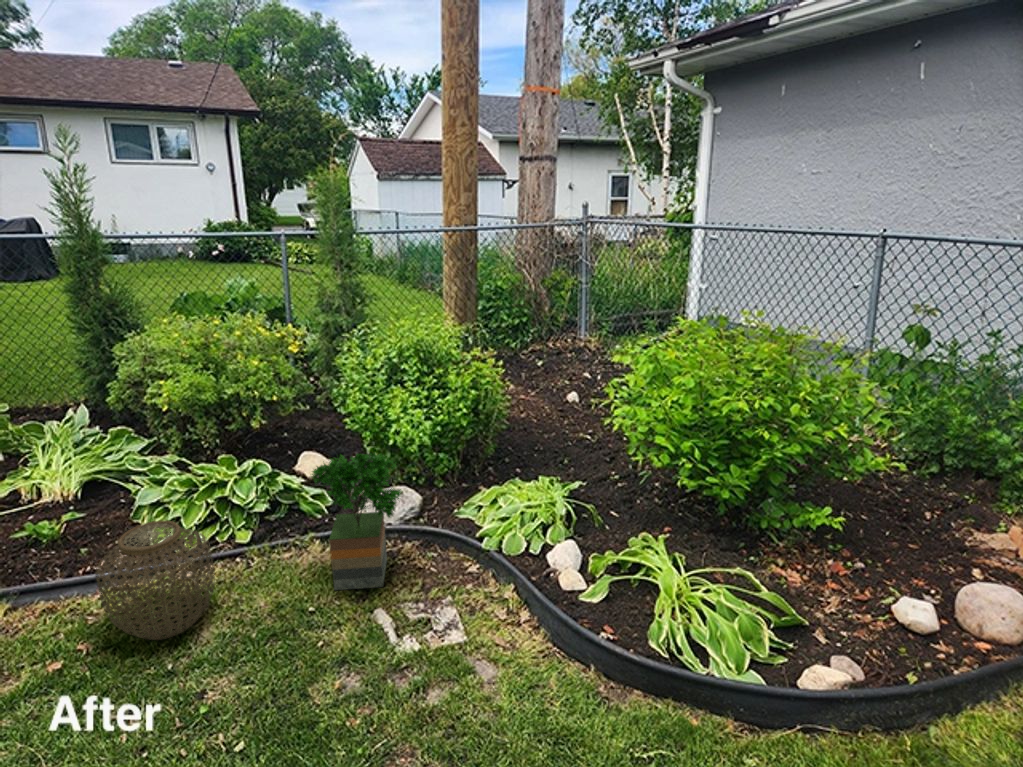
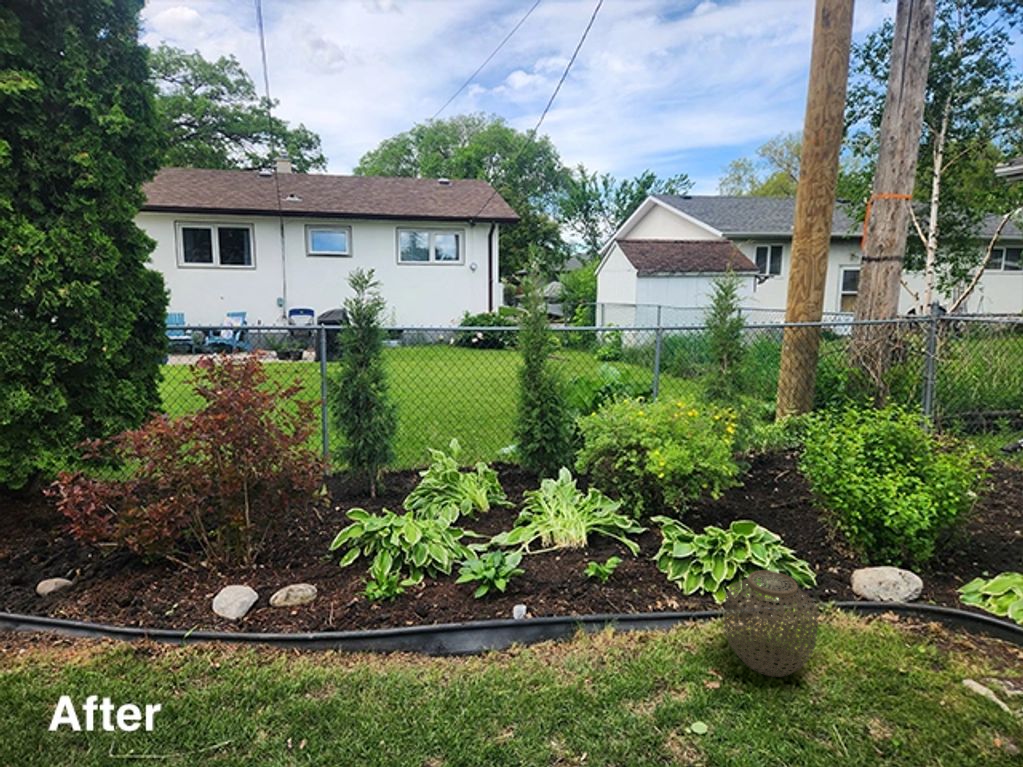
potted tree: present [312,452,402,590] -> none [878,529,988,662]

